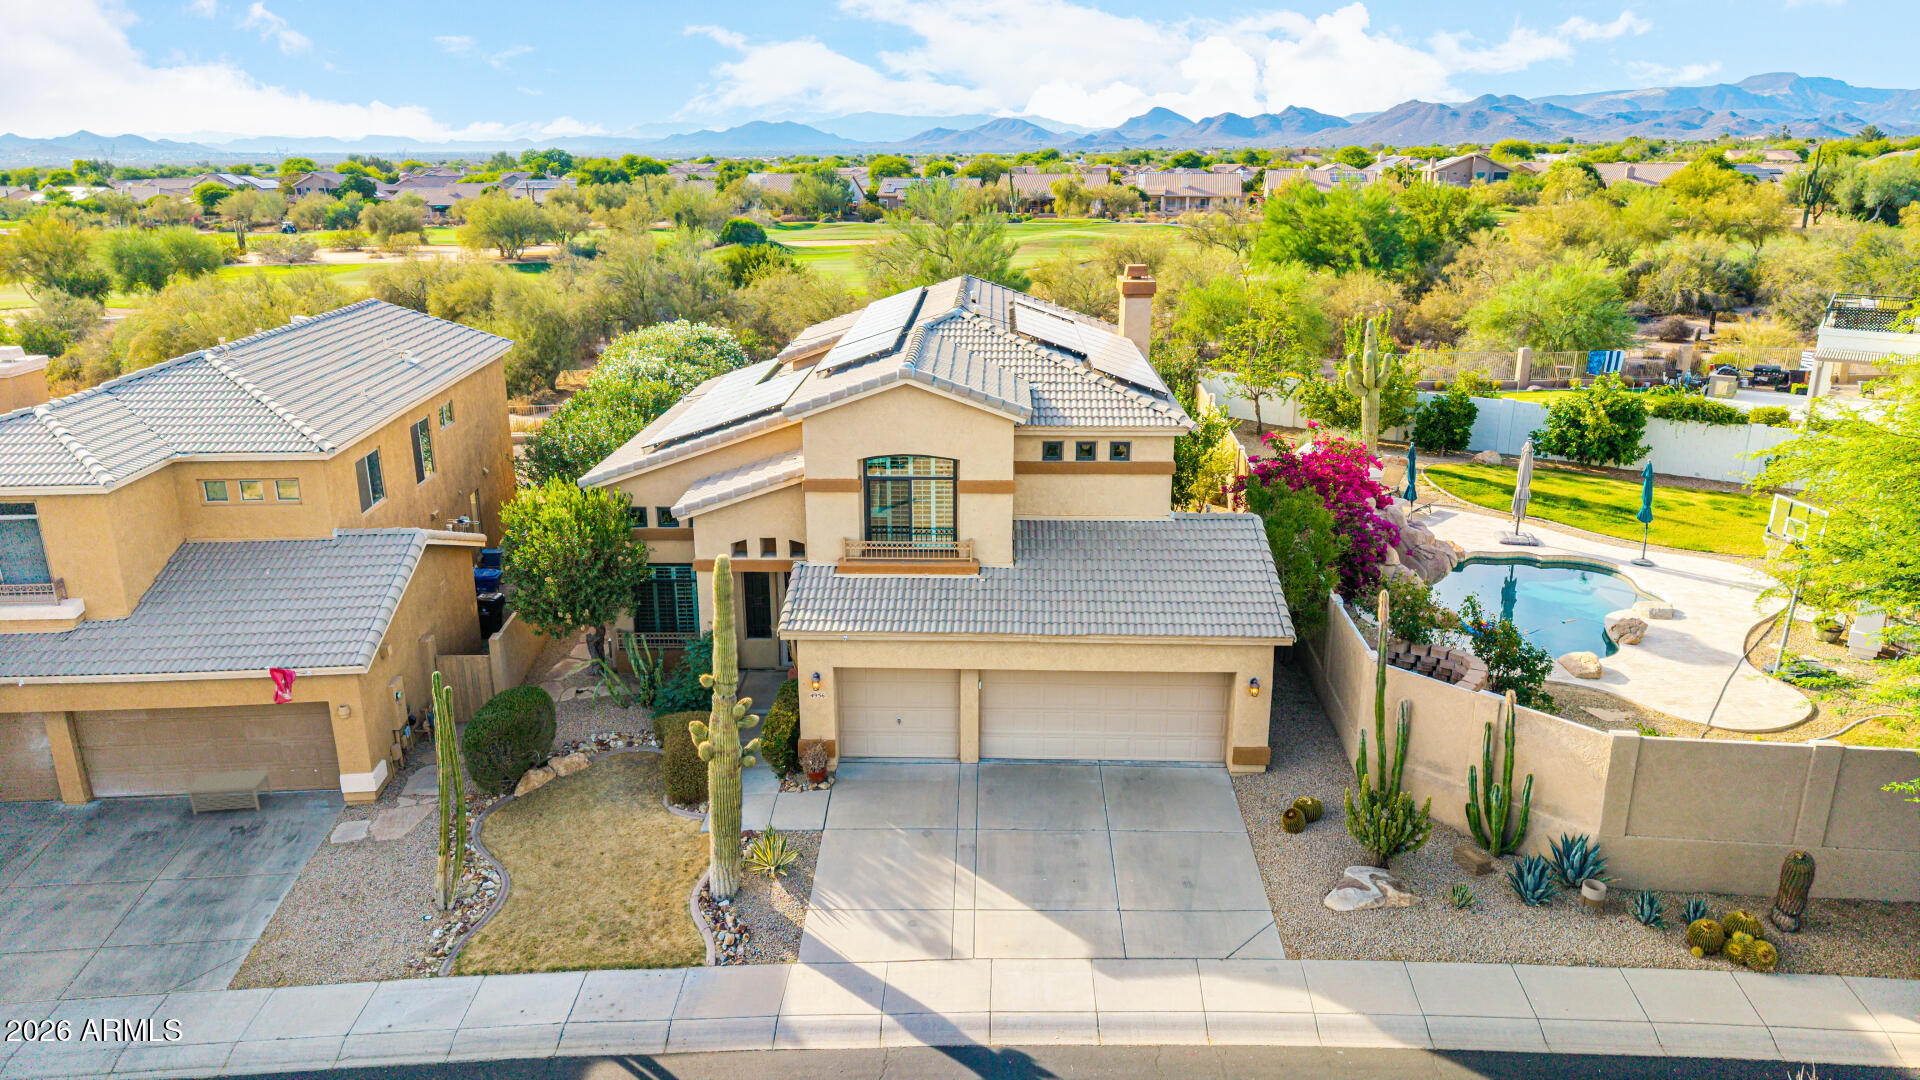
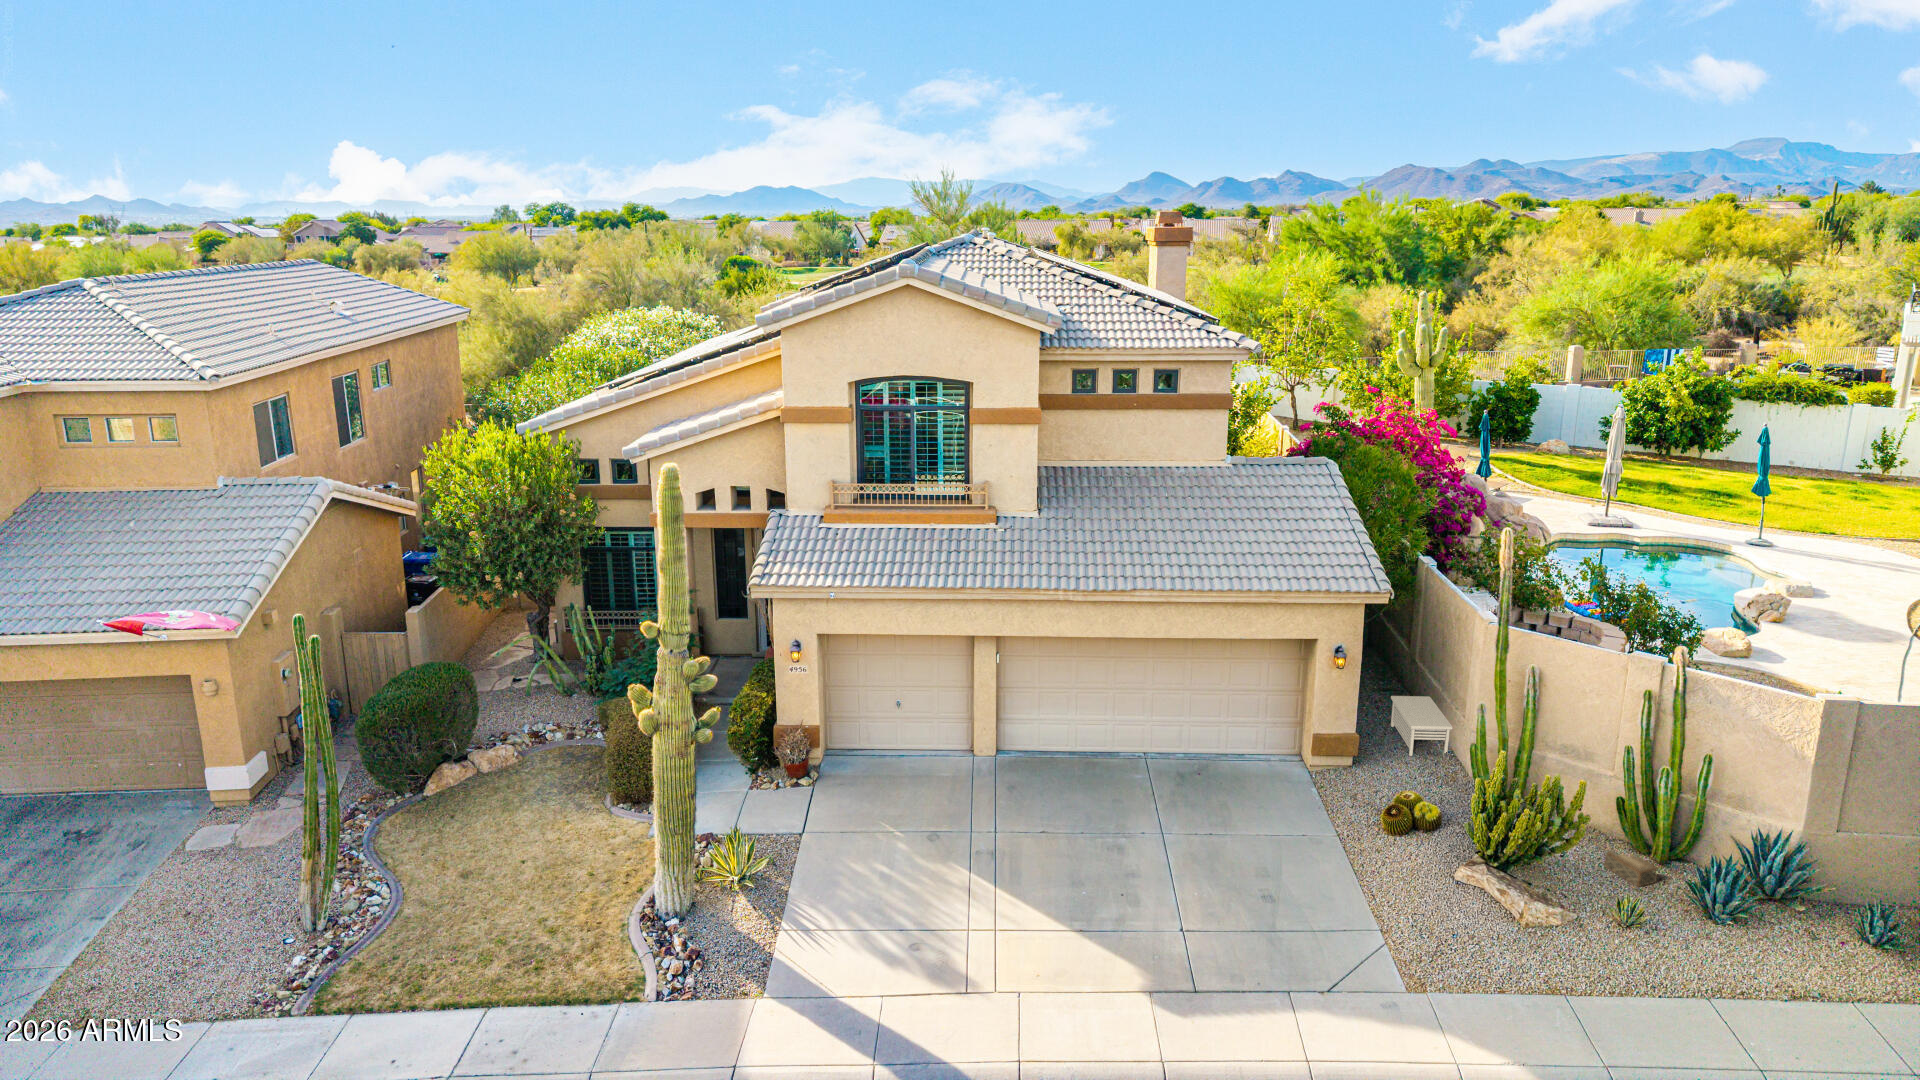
storage bench: present [186,770,272,815] -> present [1391,696,1452,756]
planter: present [1580,879,1607,914] -> none [1784,888,1822,935]

